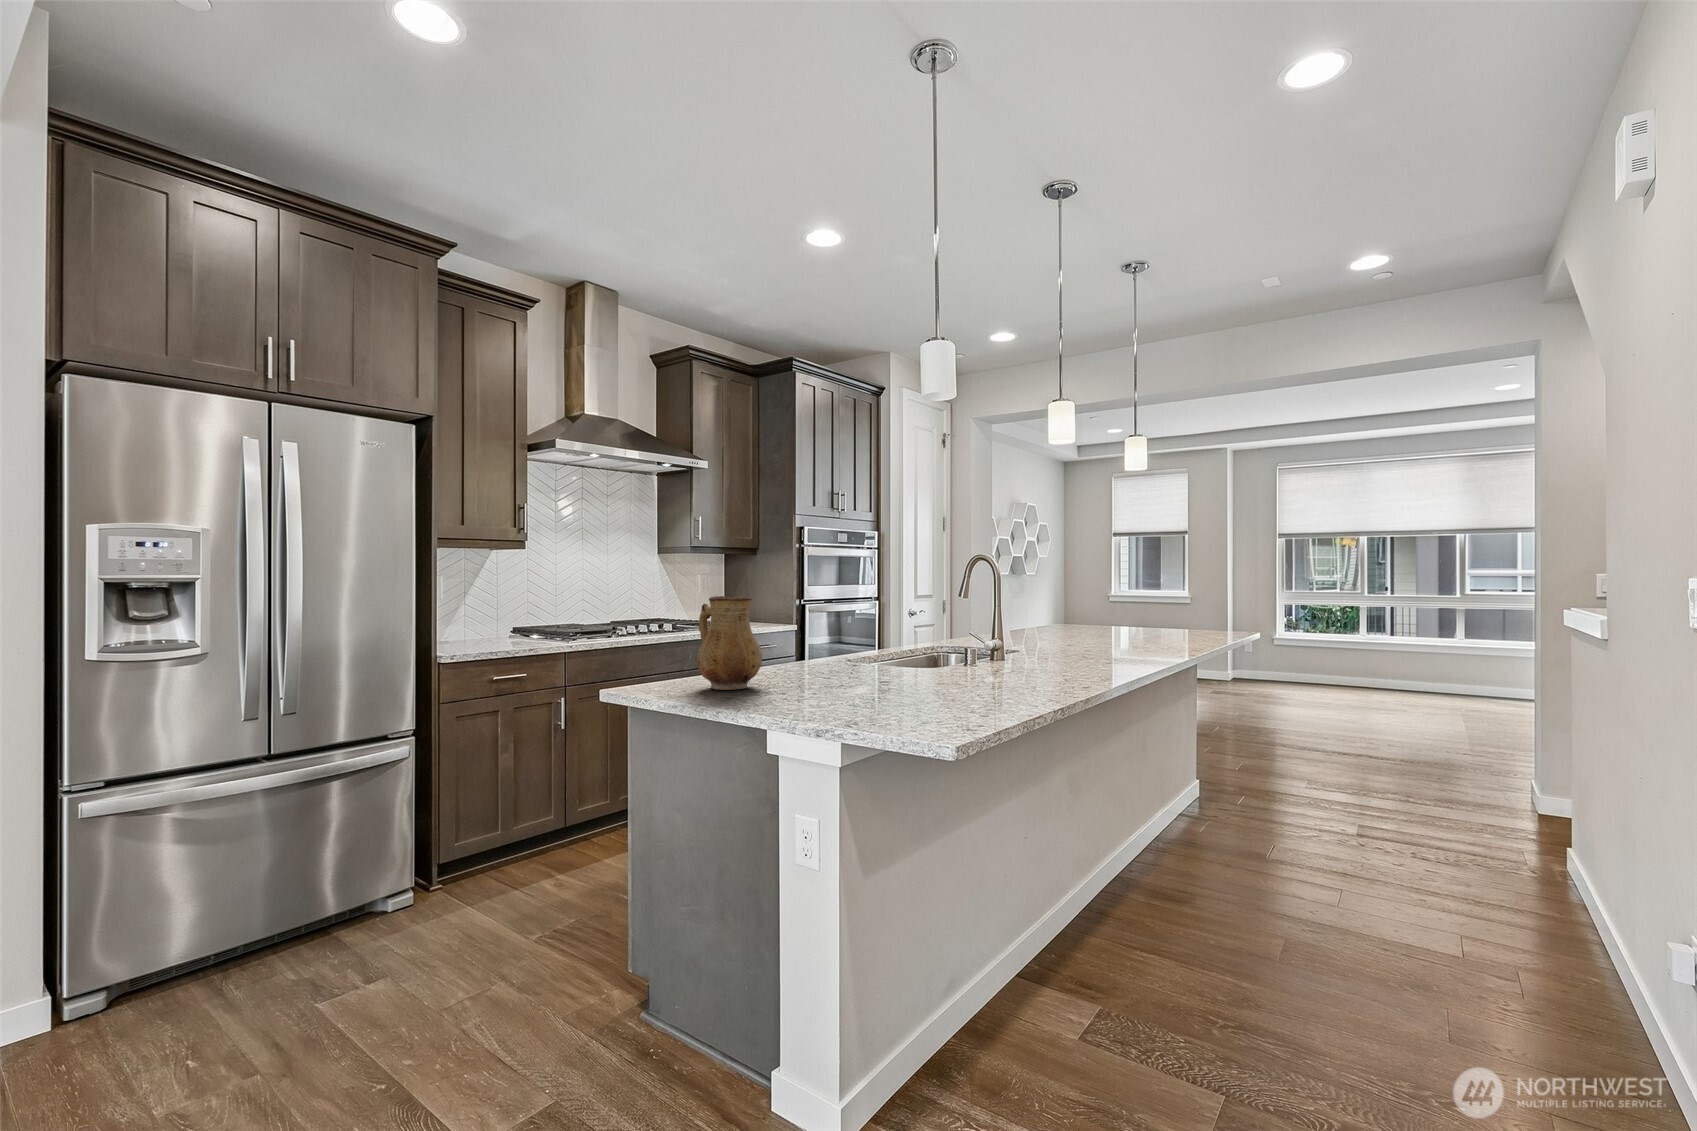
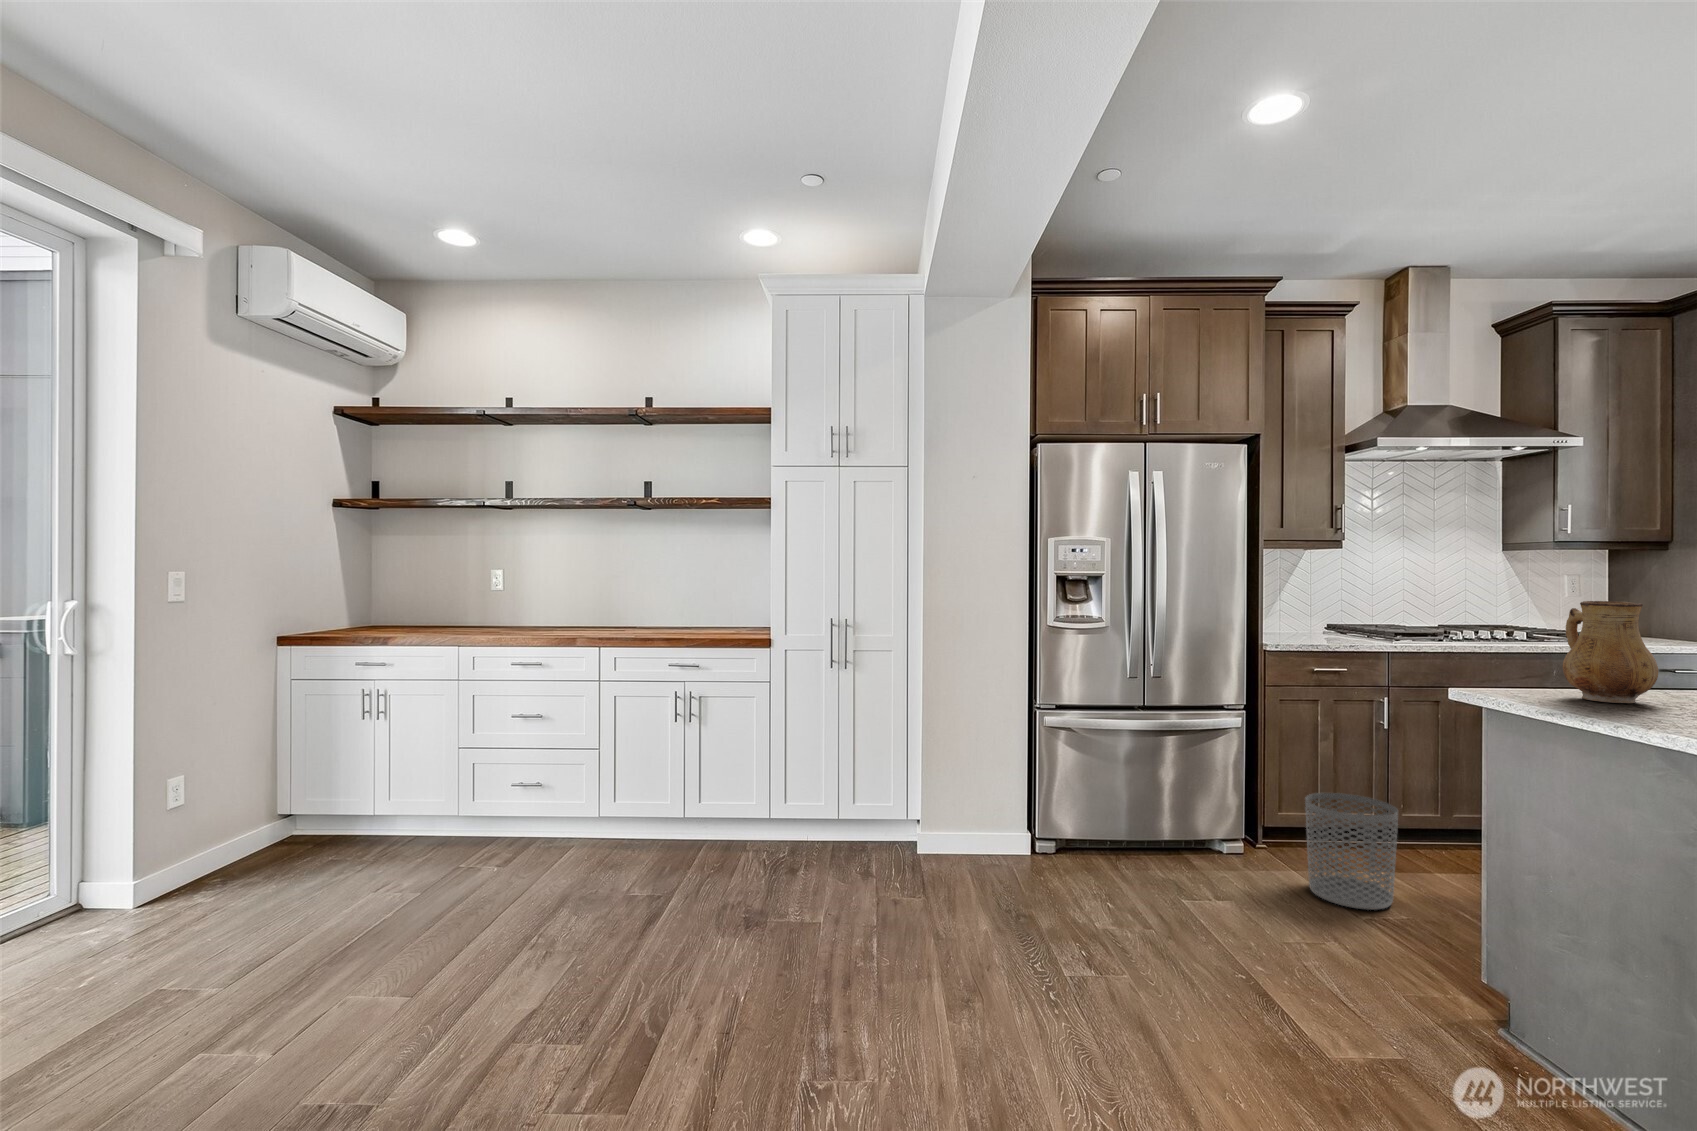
waste bin: none [476,811,568,939] -> present [1305,793,1398,910]

